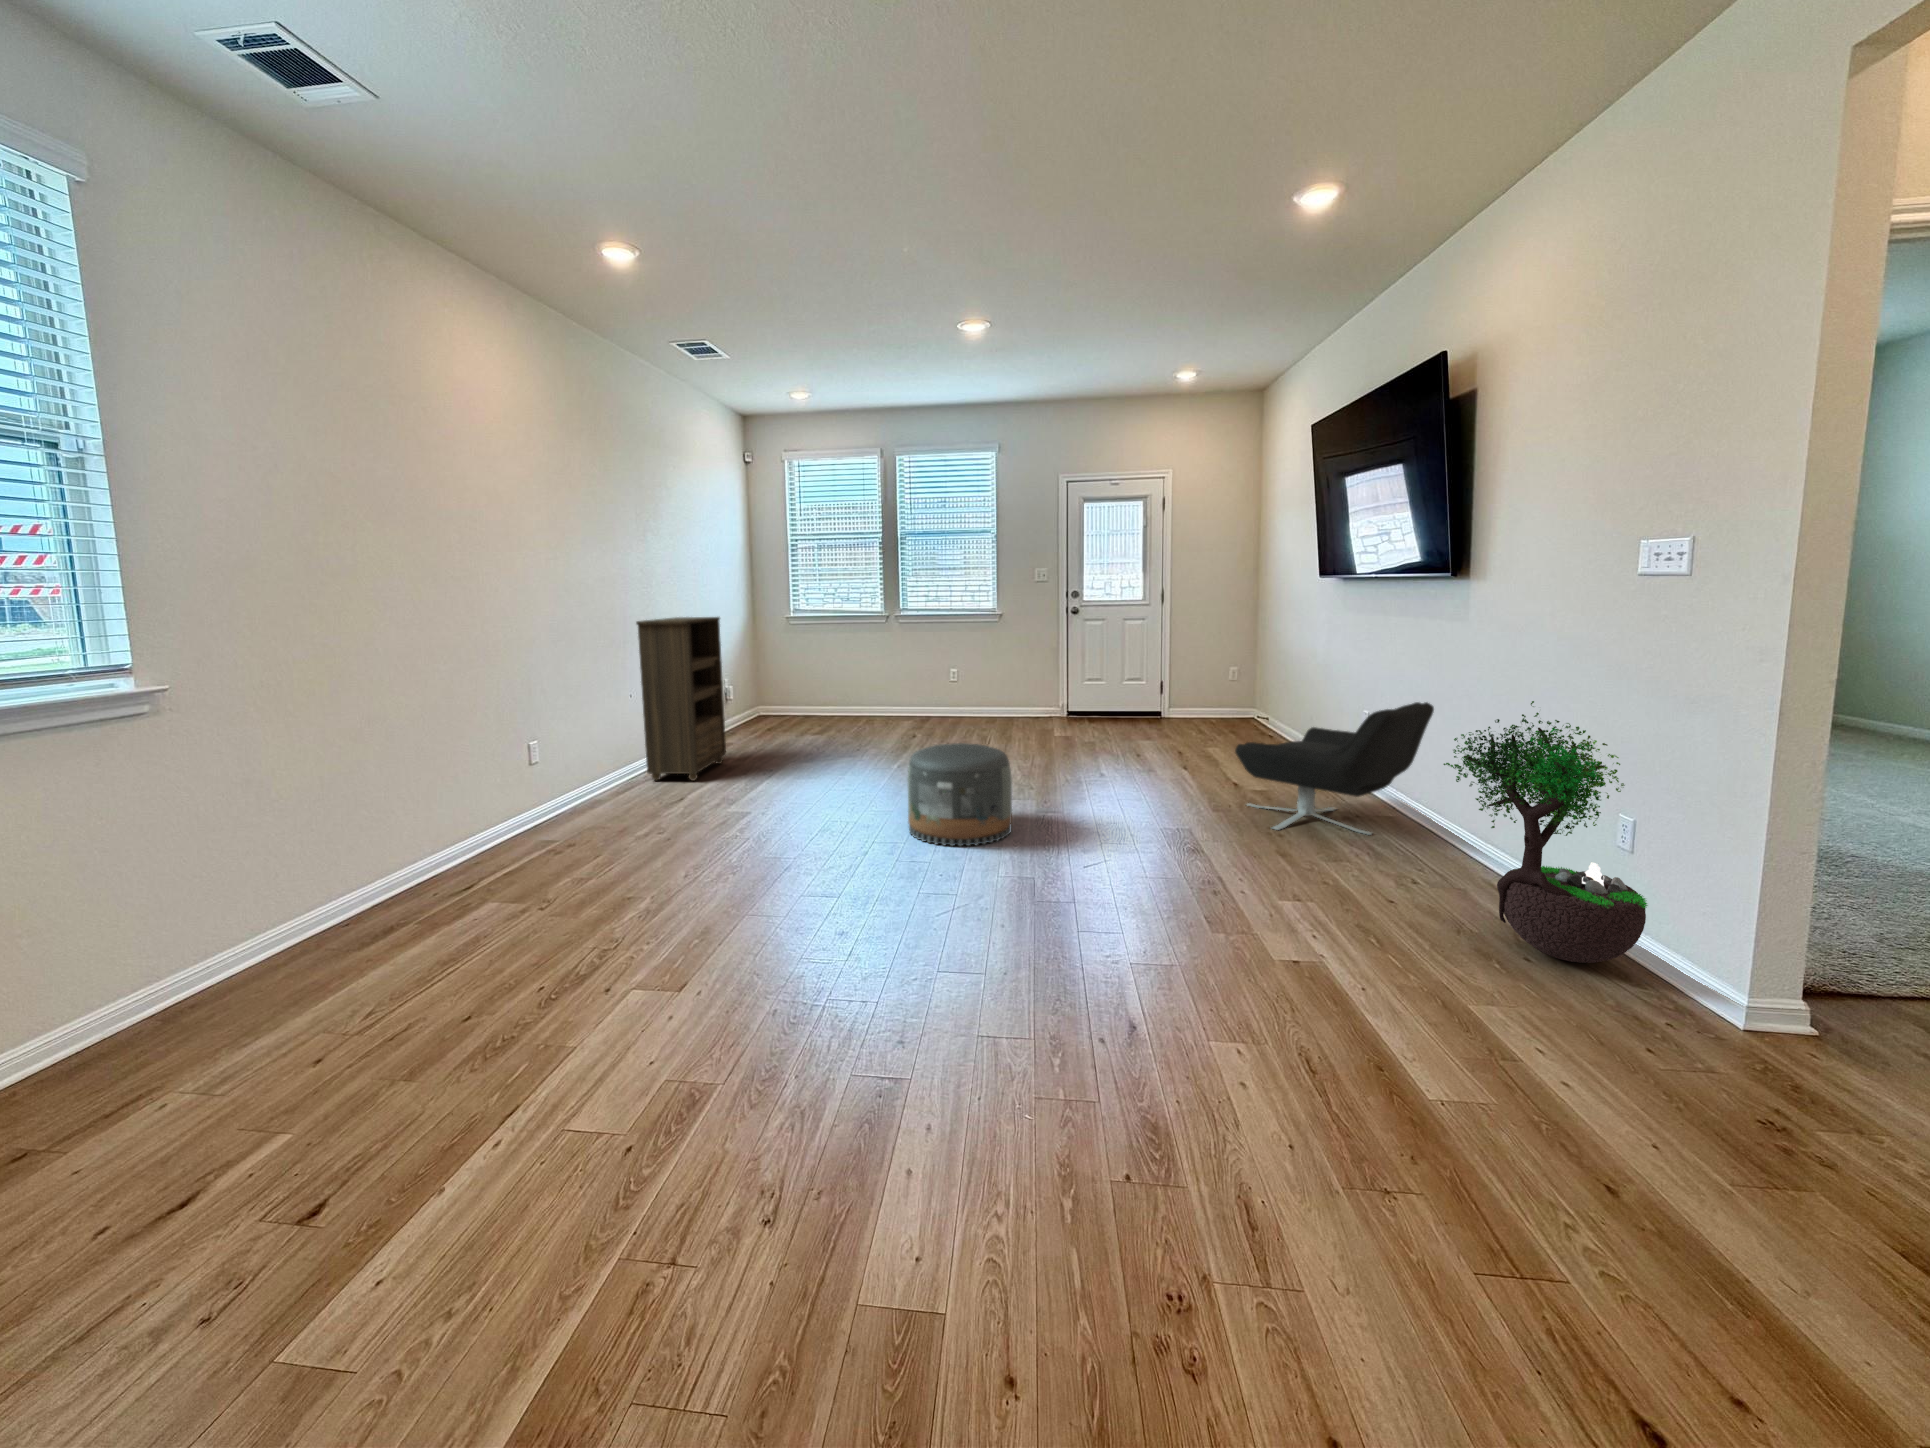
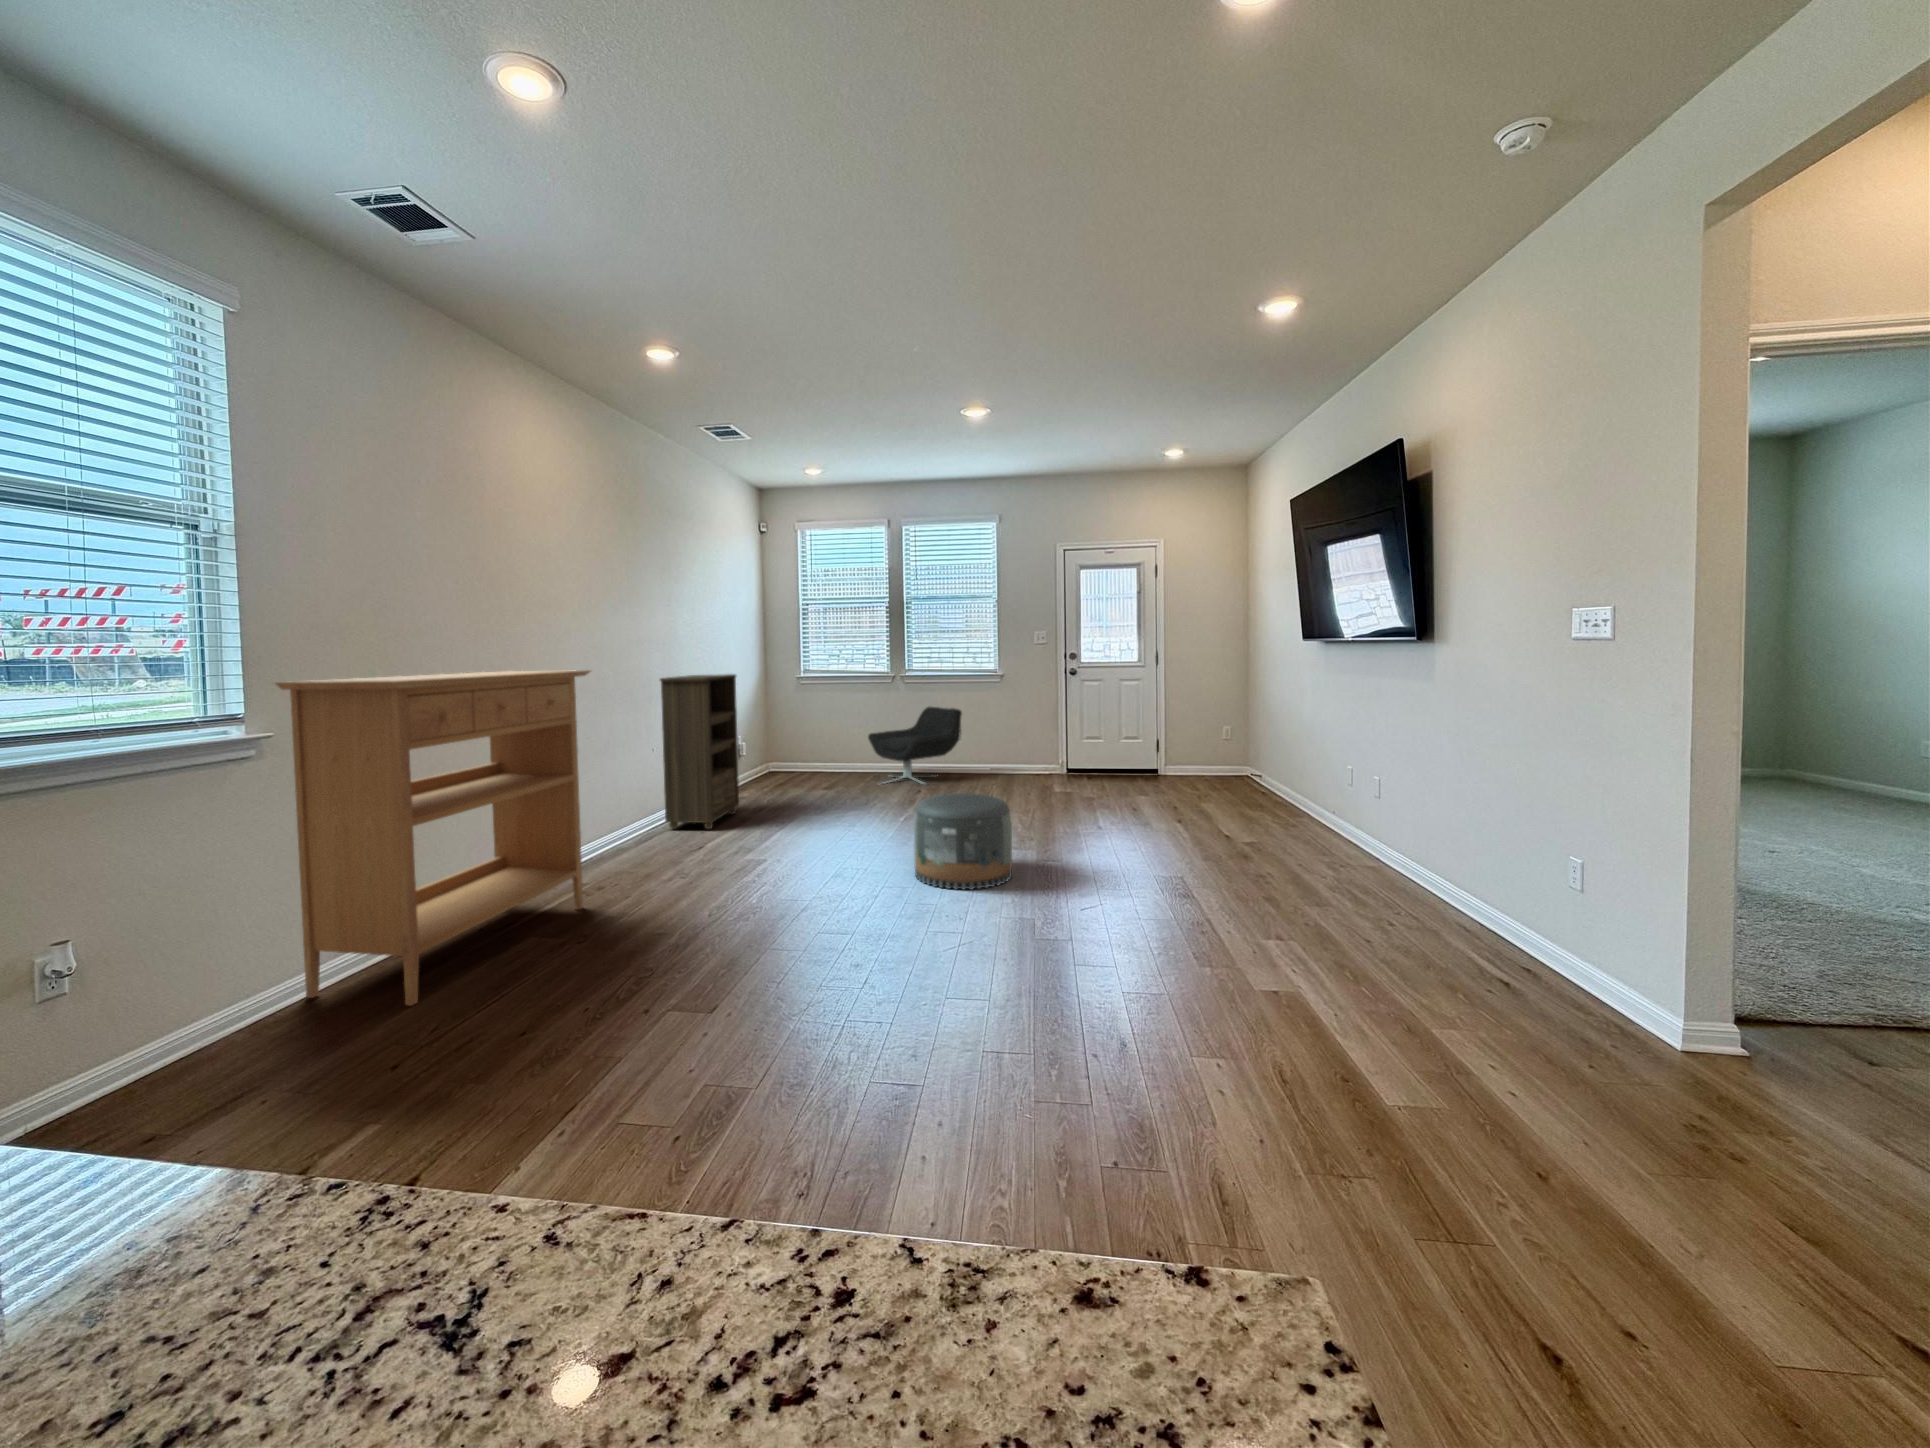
console table: none [168,613,552,986] -> present [276,670,590,1005]
potted tree: present [1444,701,1648,963] -> none [1407,751,1600,993]
lounge chair: present [1235,702,1434,835] -> present [868,707,962,784]

